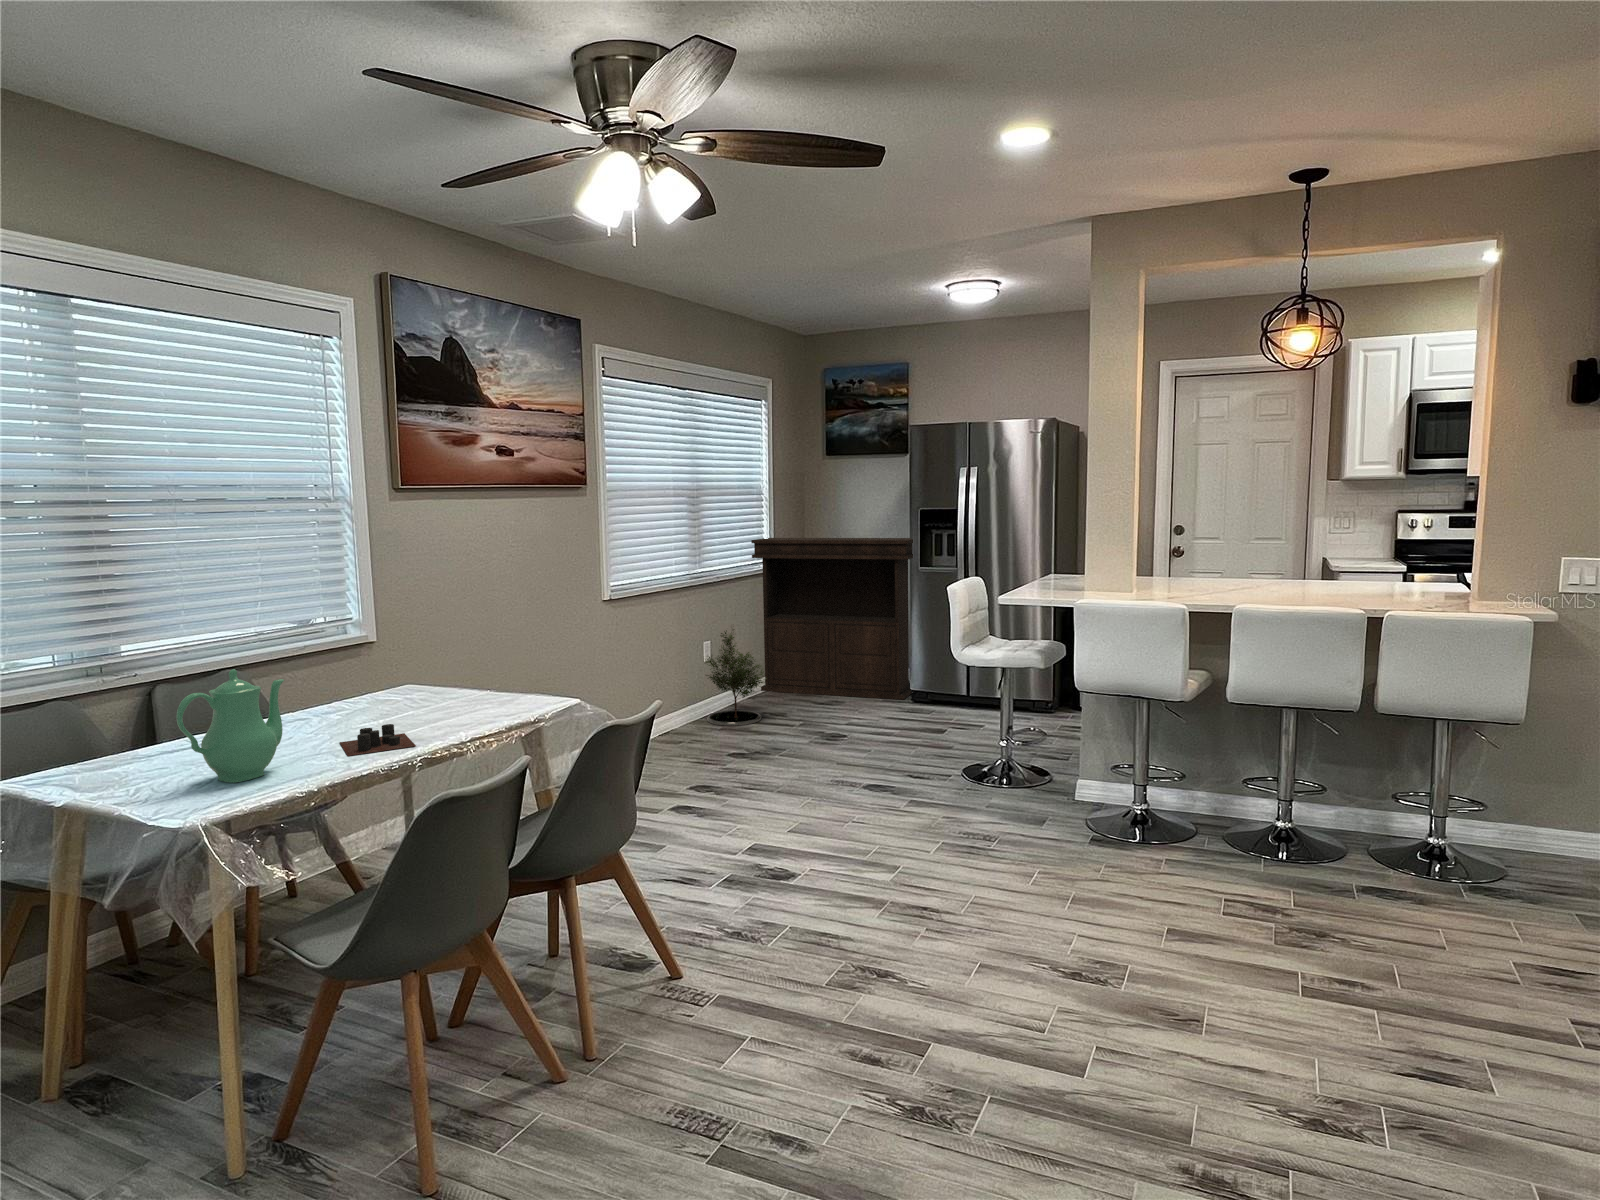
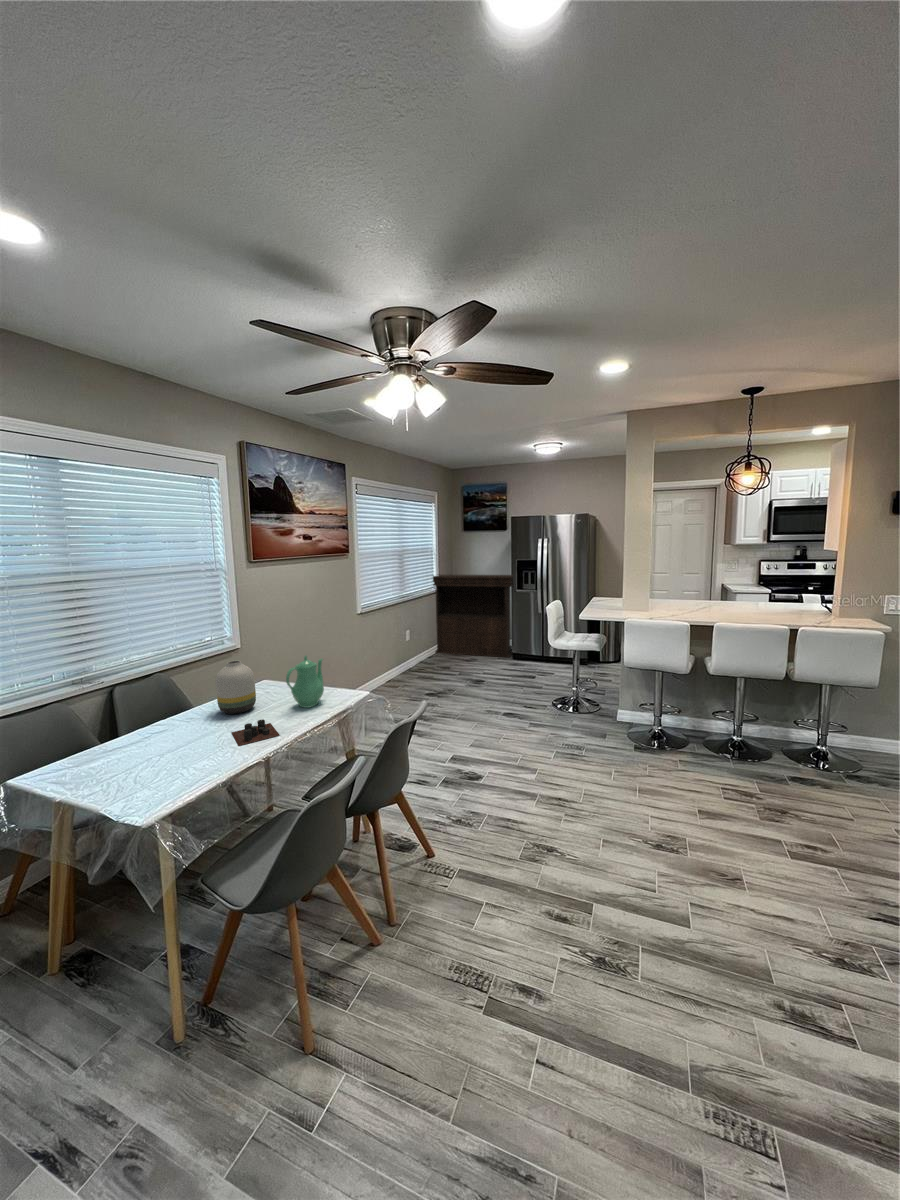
potted tree: present [706,629,767,726] -> none [409,622,443,675]
vase: none [319,636,386,722] -> present [216,660,256,714]
teapot: present [176,669,284,783] -> present [286,656,324,708]

